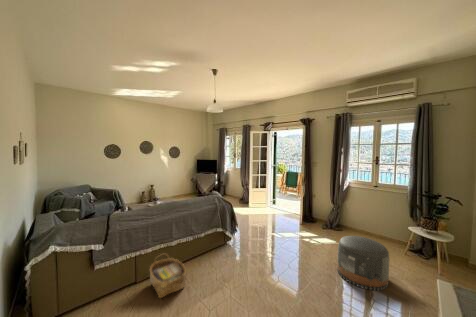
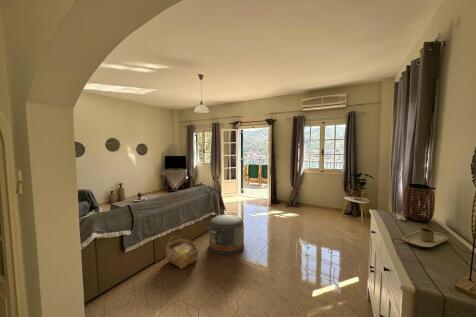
pouf: present [337,236,389,290] -> present [209,215,244,254]

